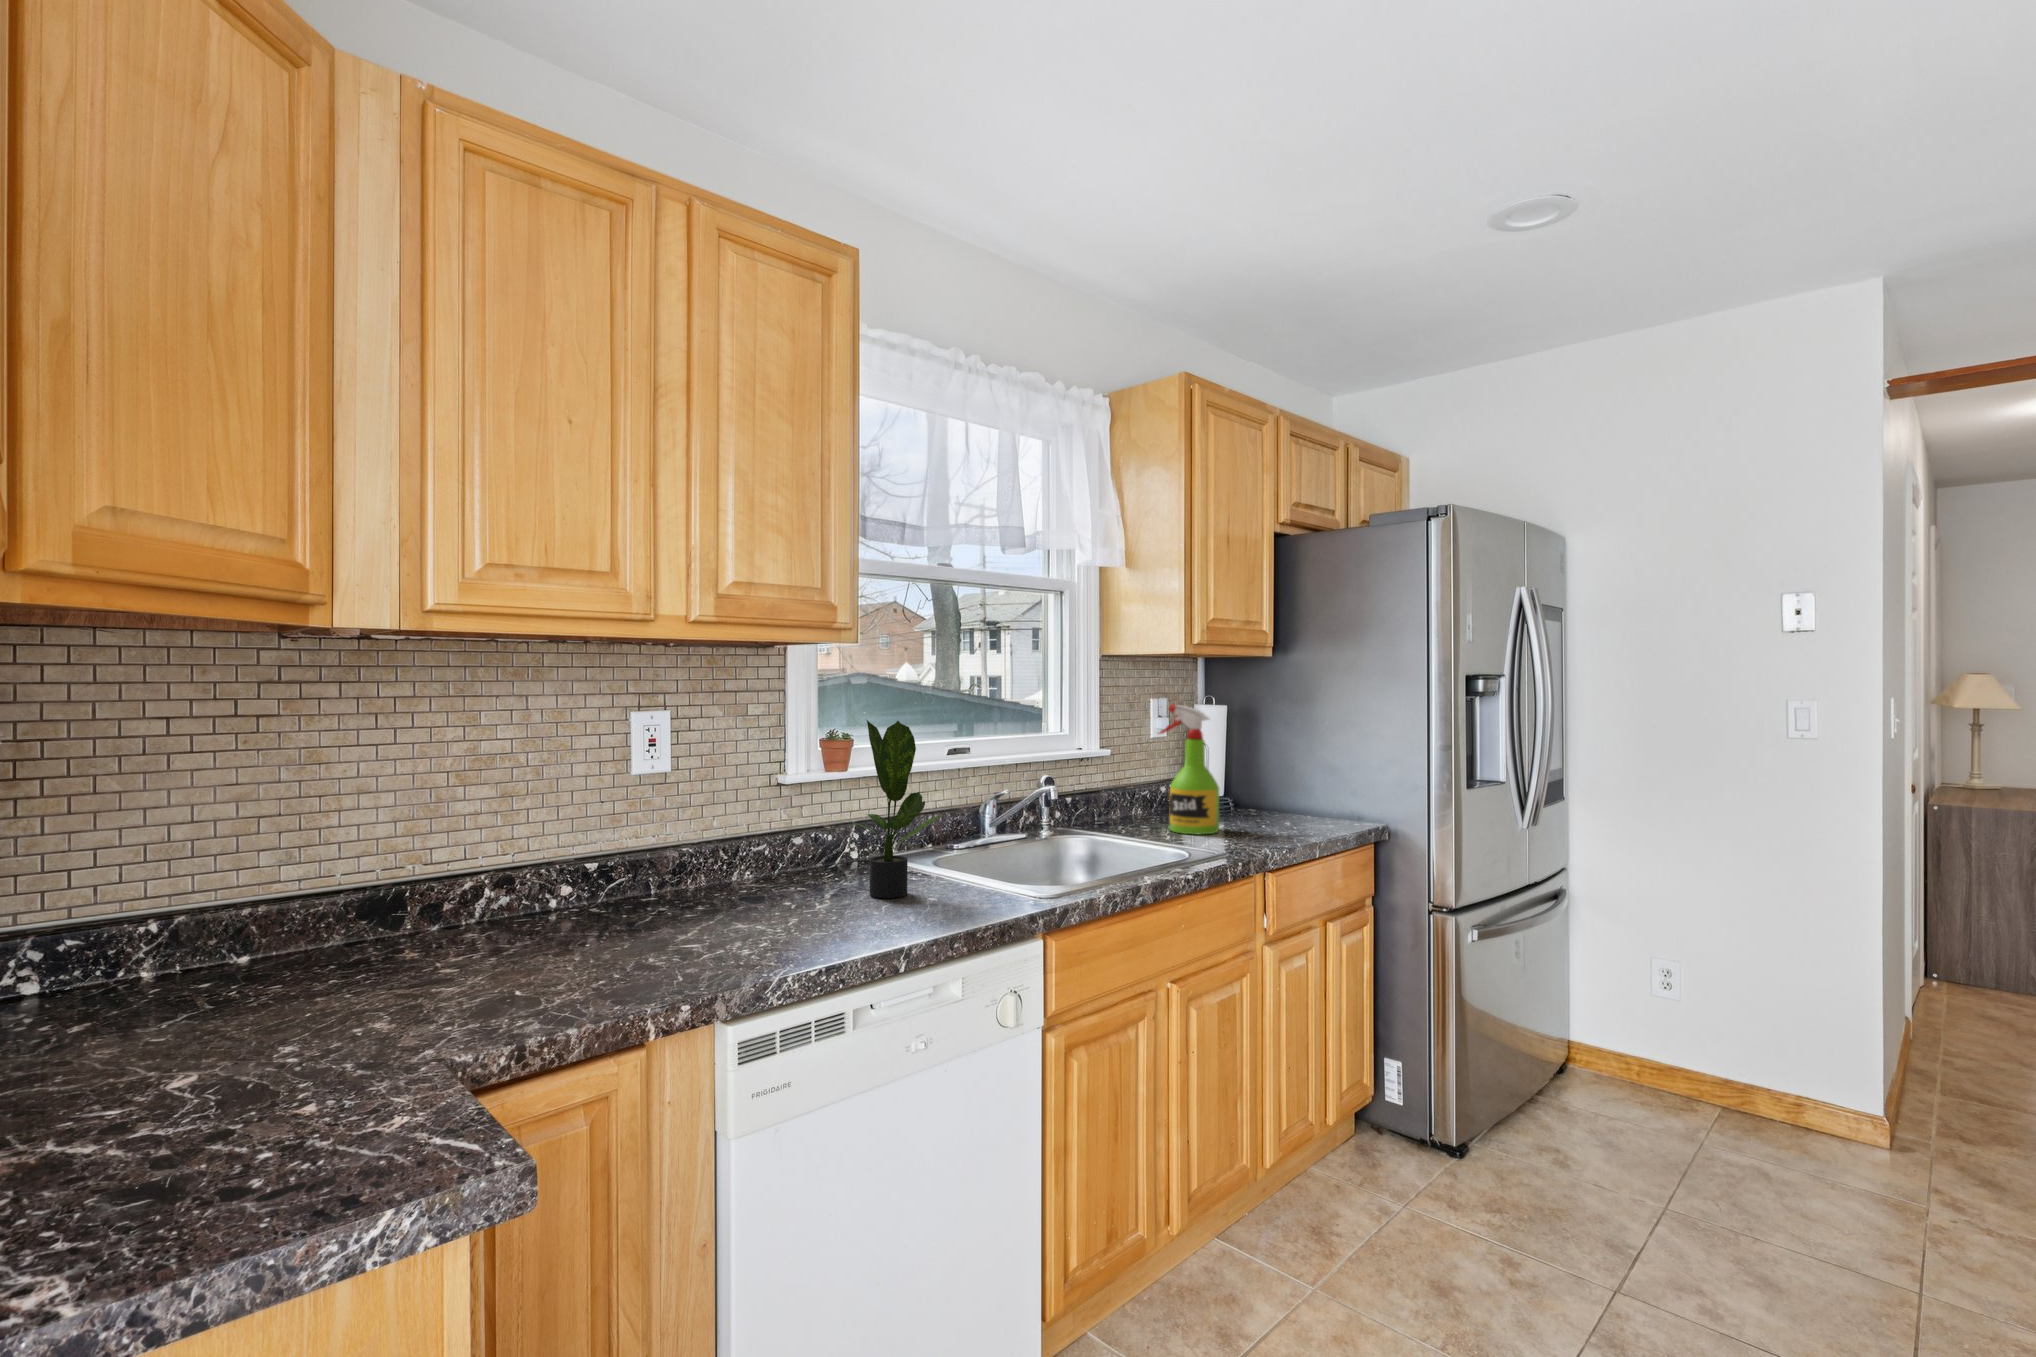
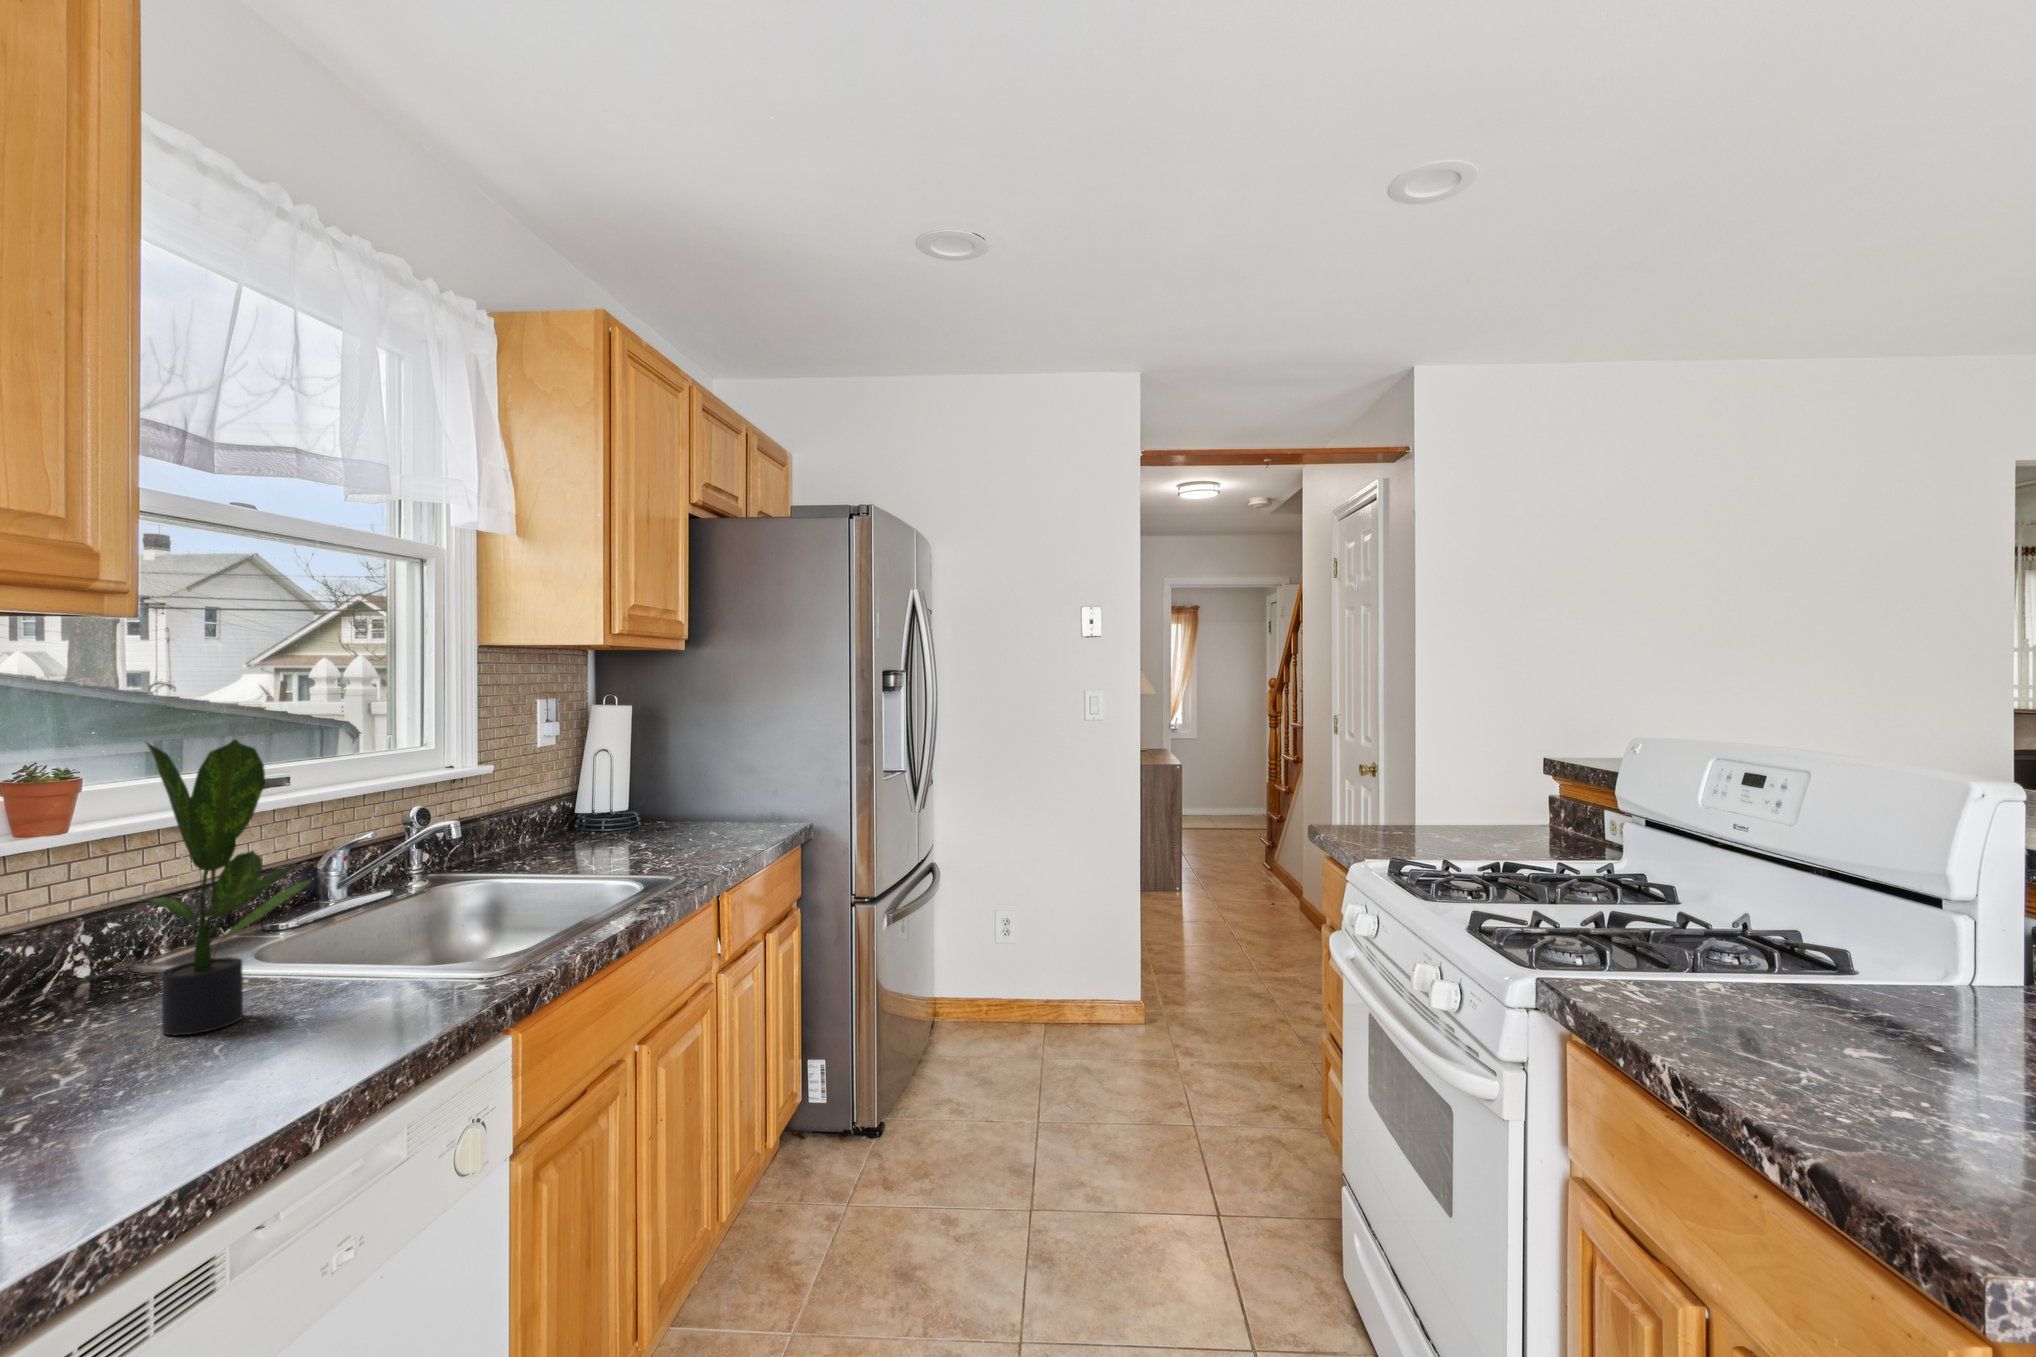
spray bottle: present [1159,704,1219,834] -> none [563,705,646,857]

